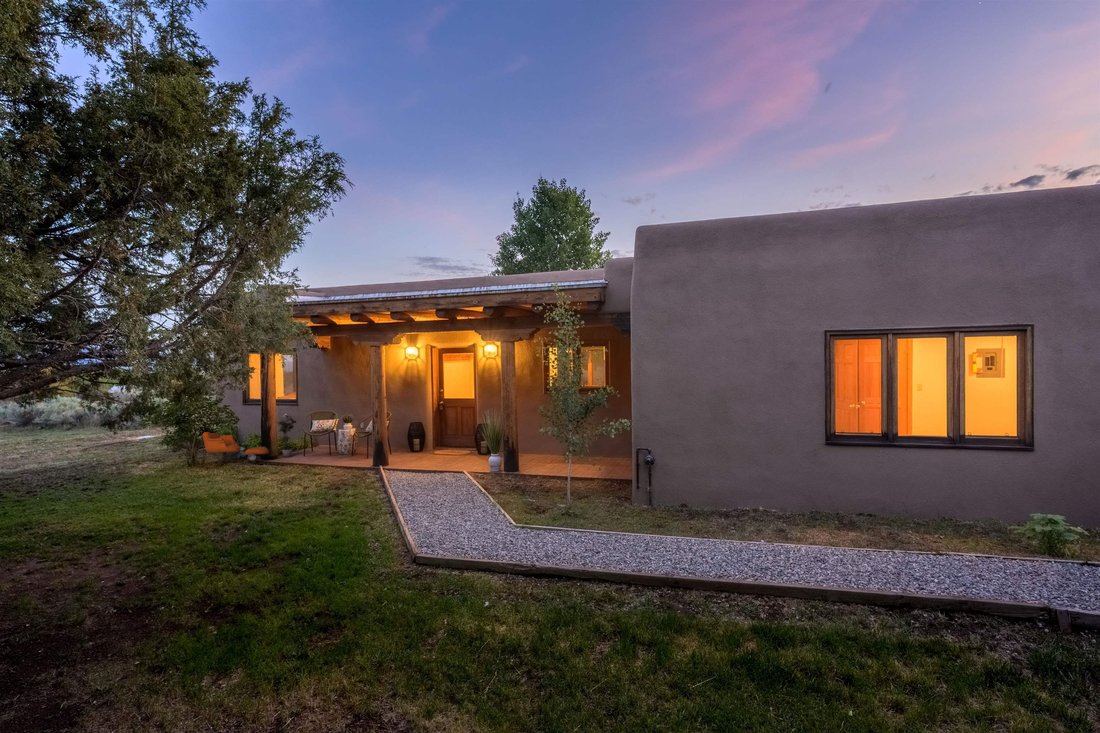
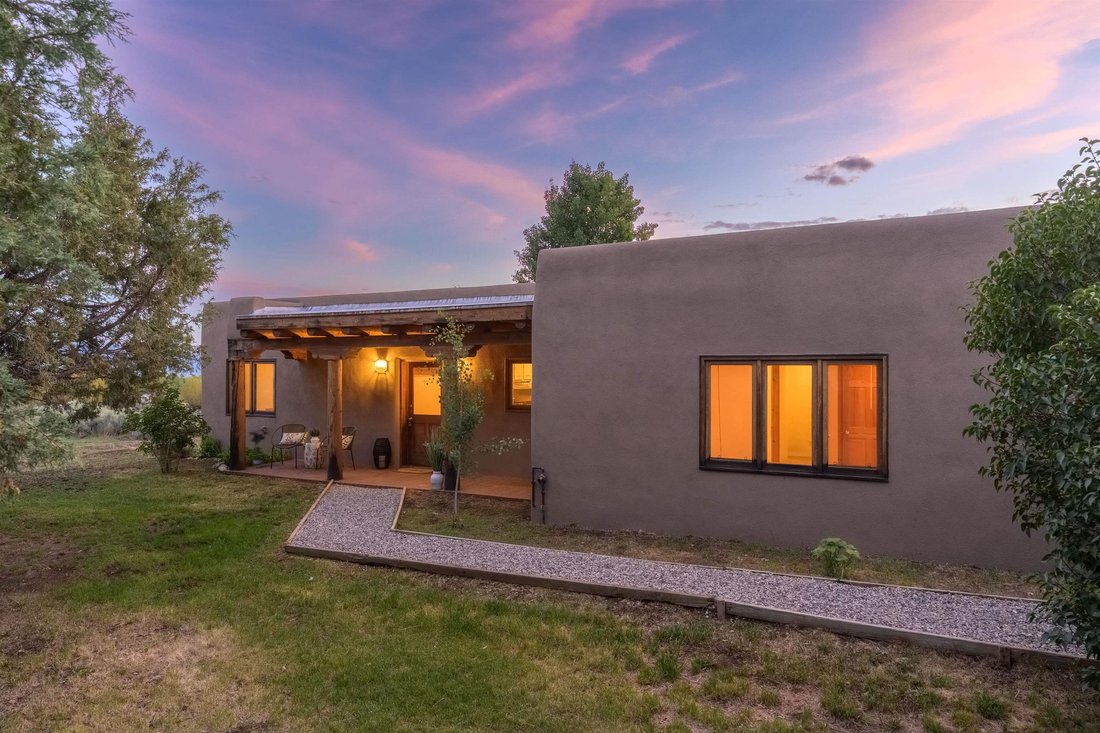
lounge chair: present [202,432,269,466] -> none [178,422,239,471]

